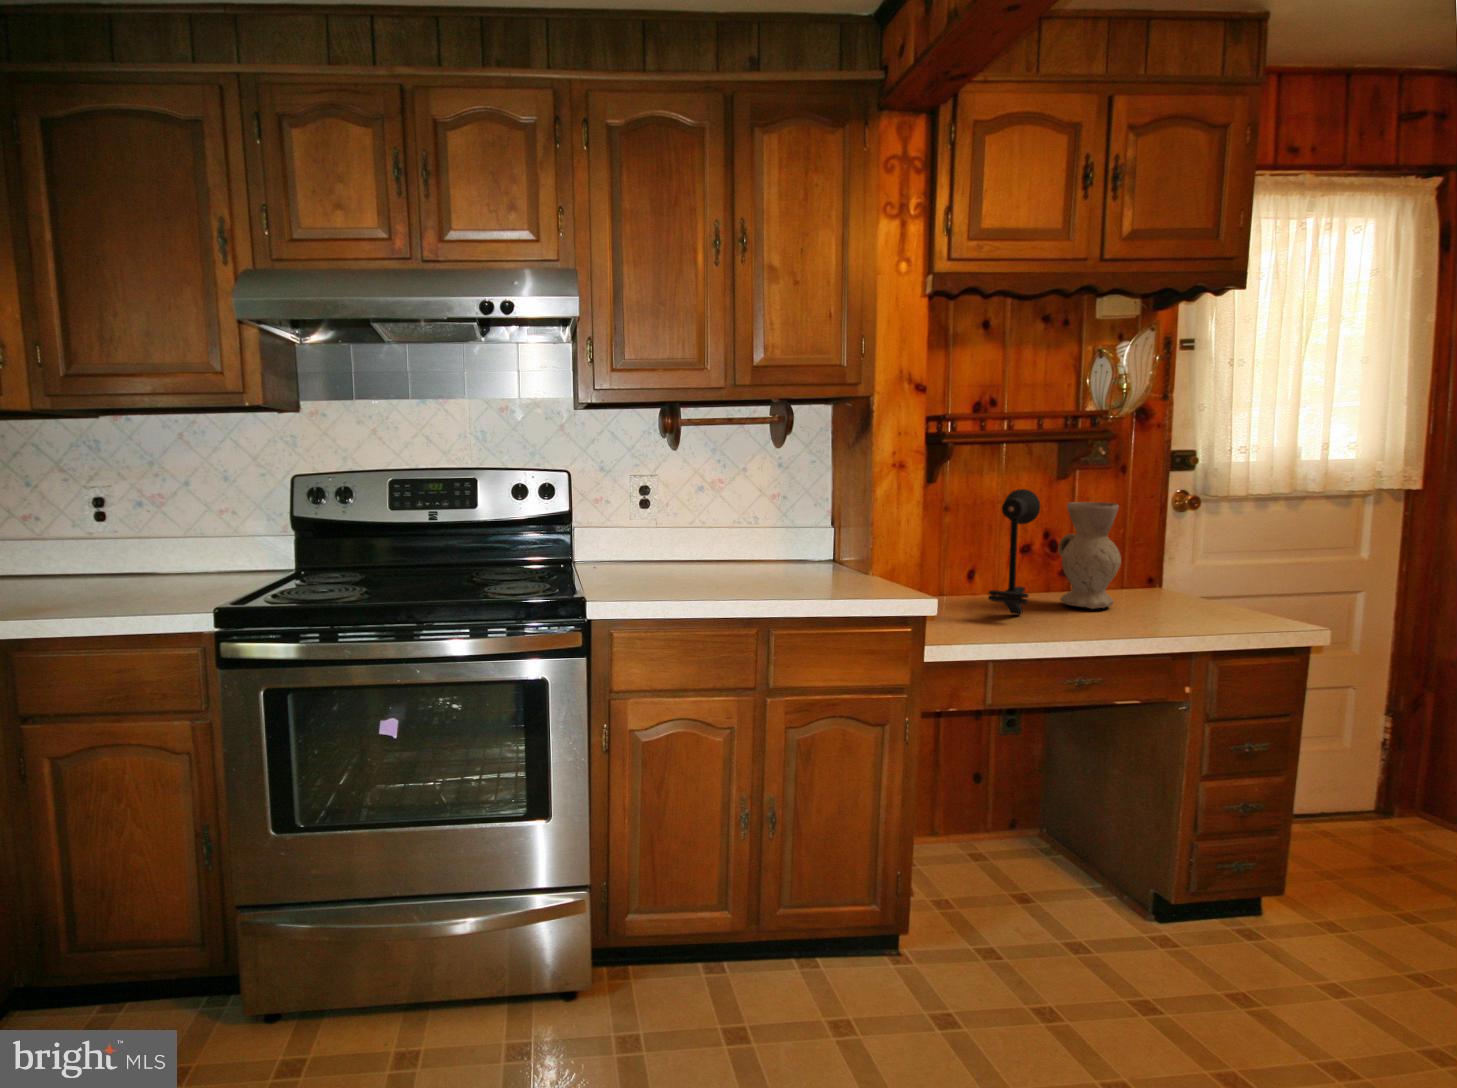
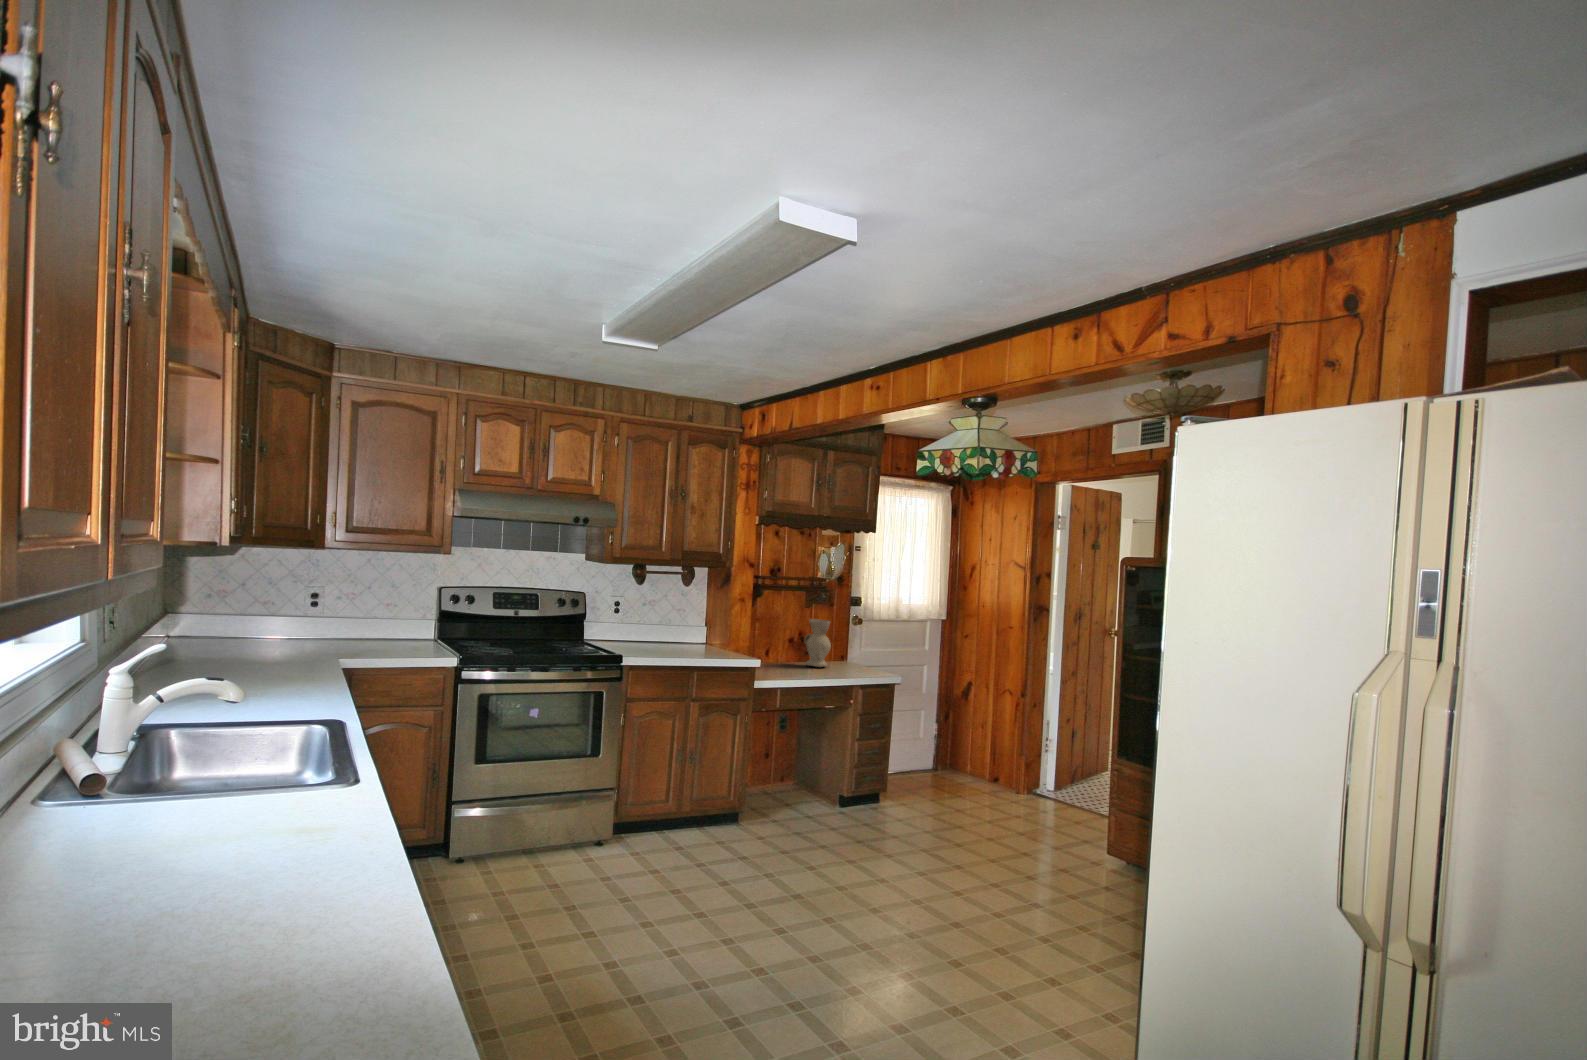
desk lamp: present [988,489,1040,615] -> none [778,613,800,669]

